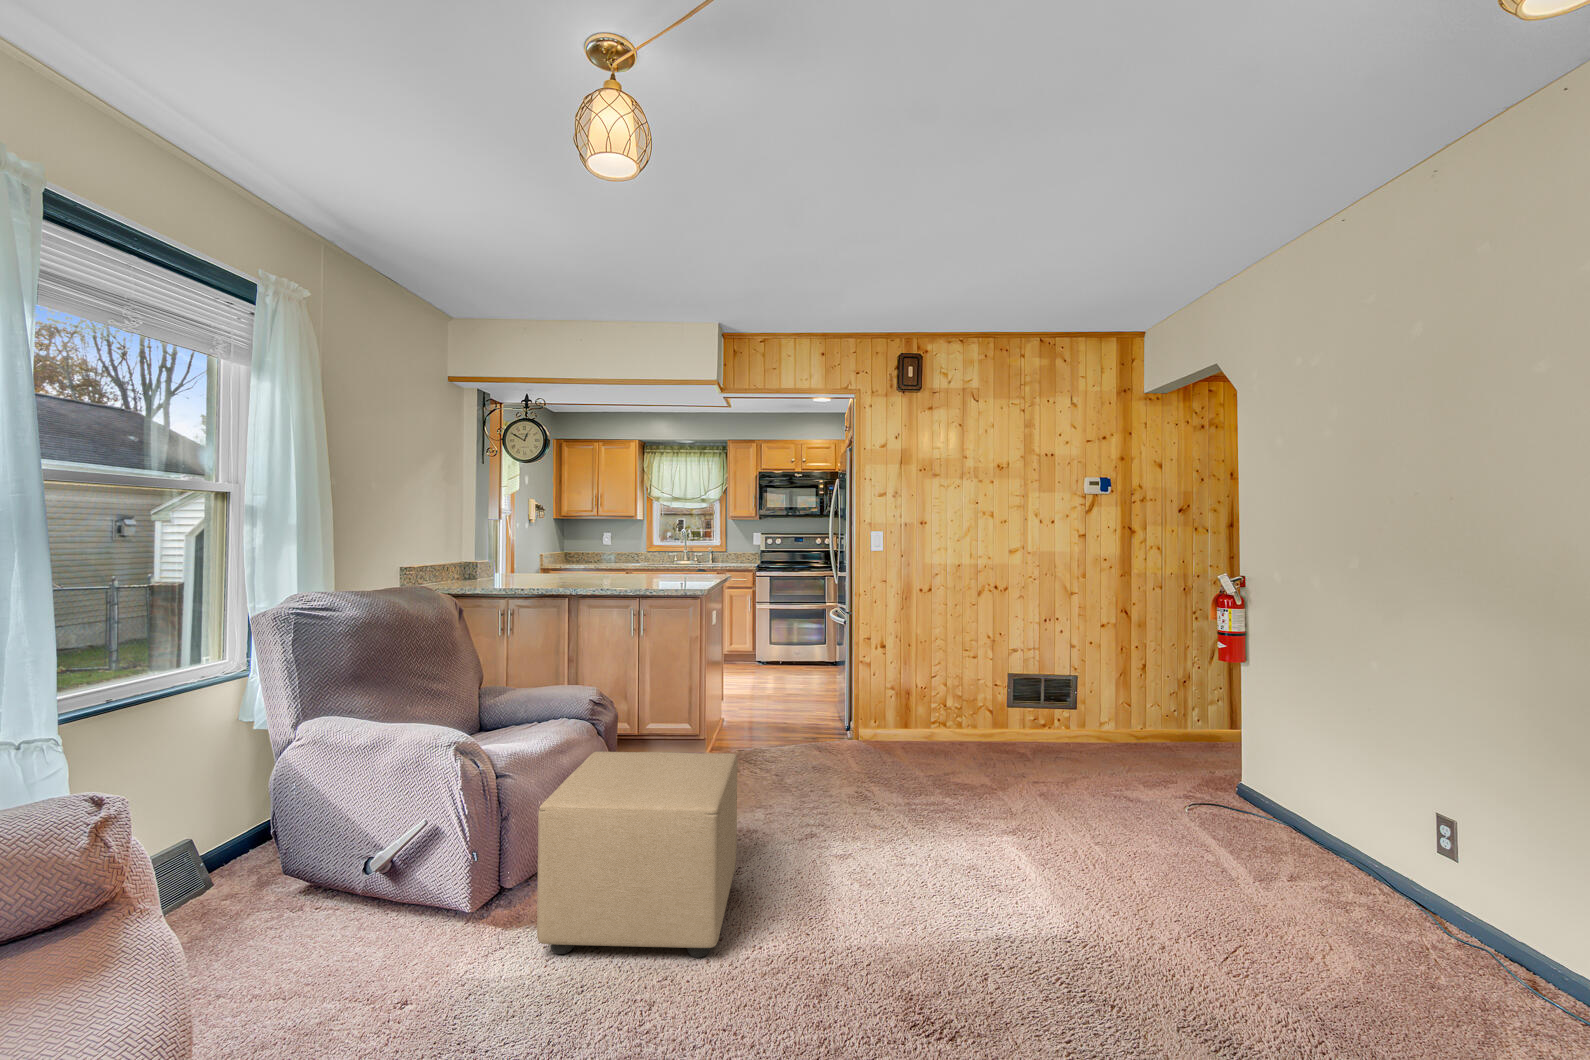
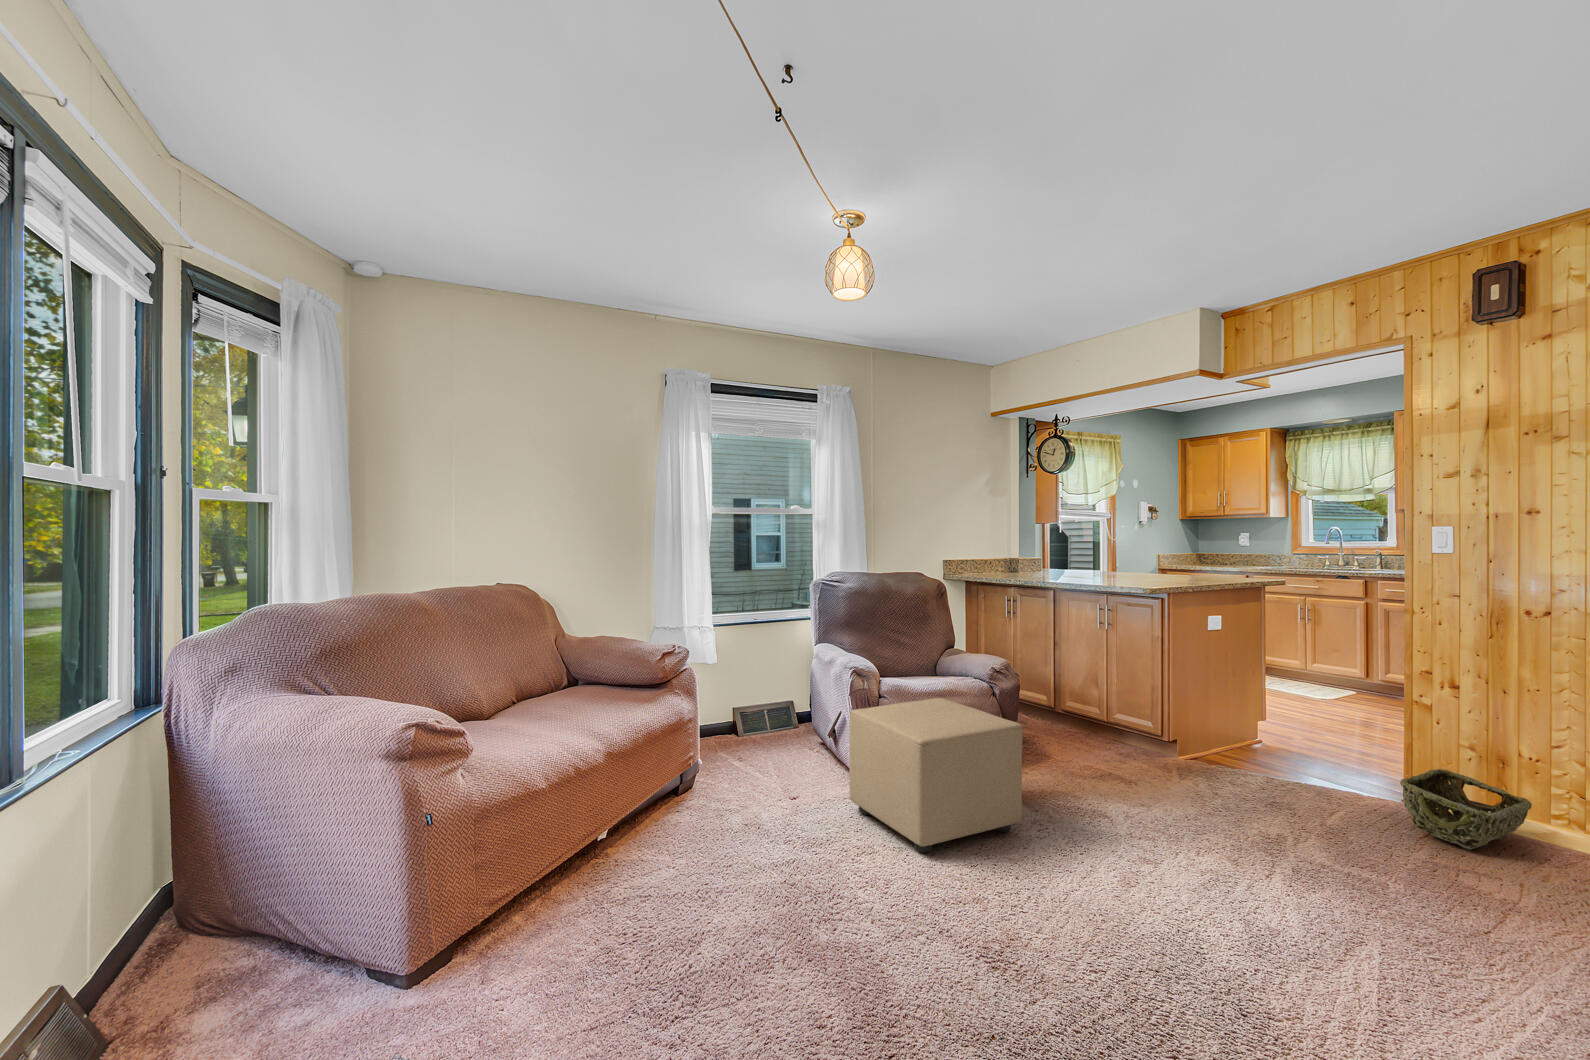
woven basket: none [879,706,942,757] -> present [1400,769,1532,850]

